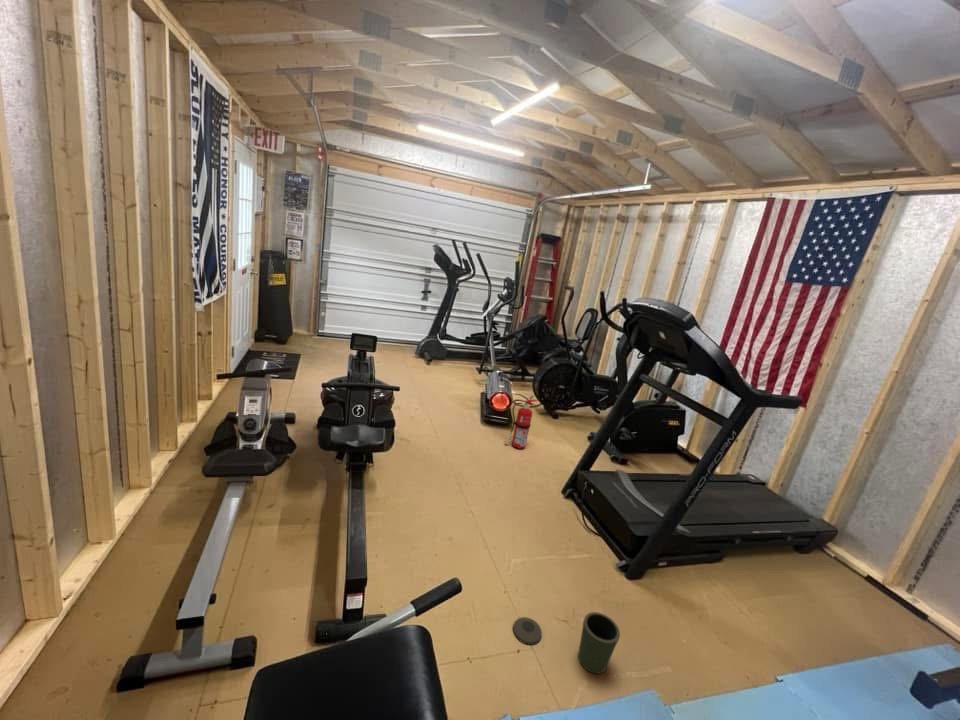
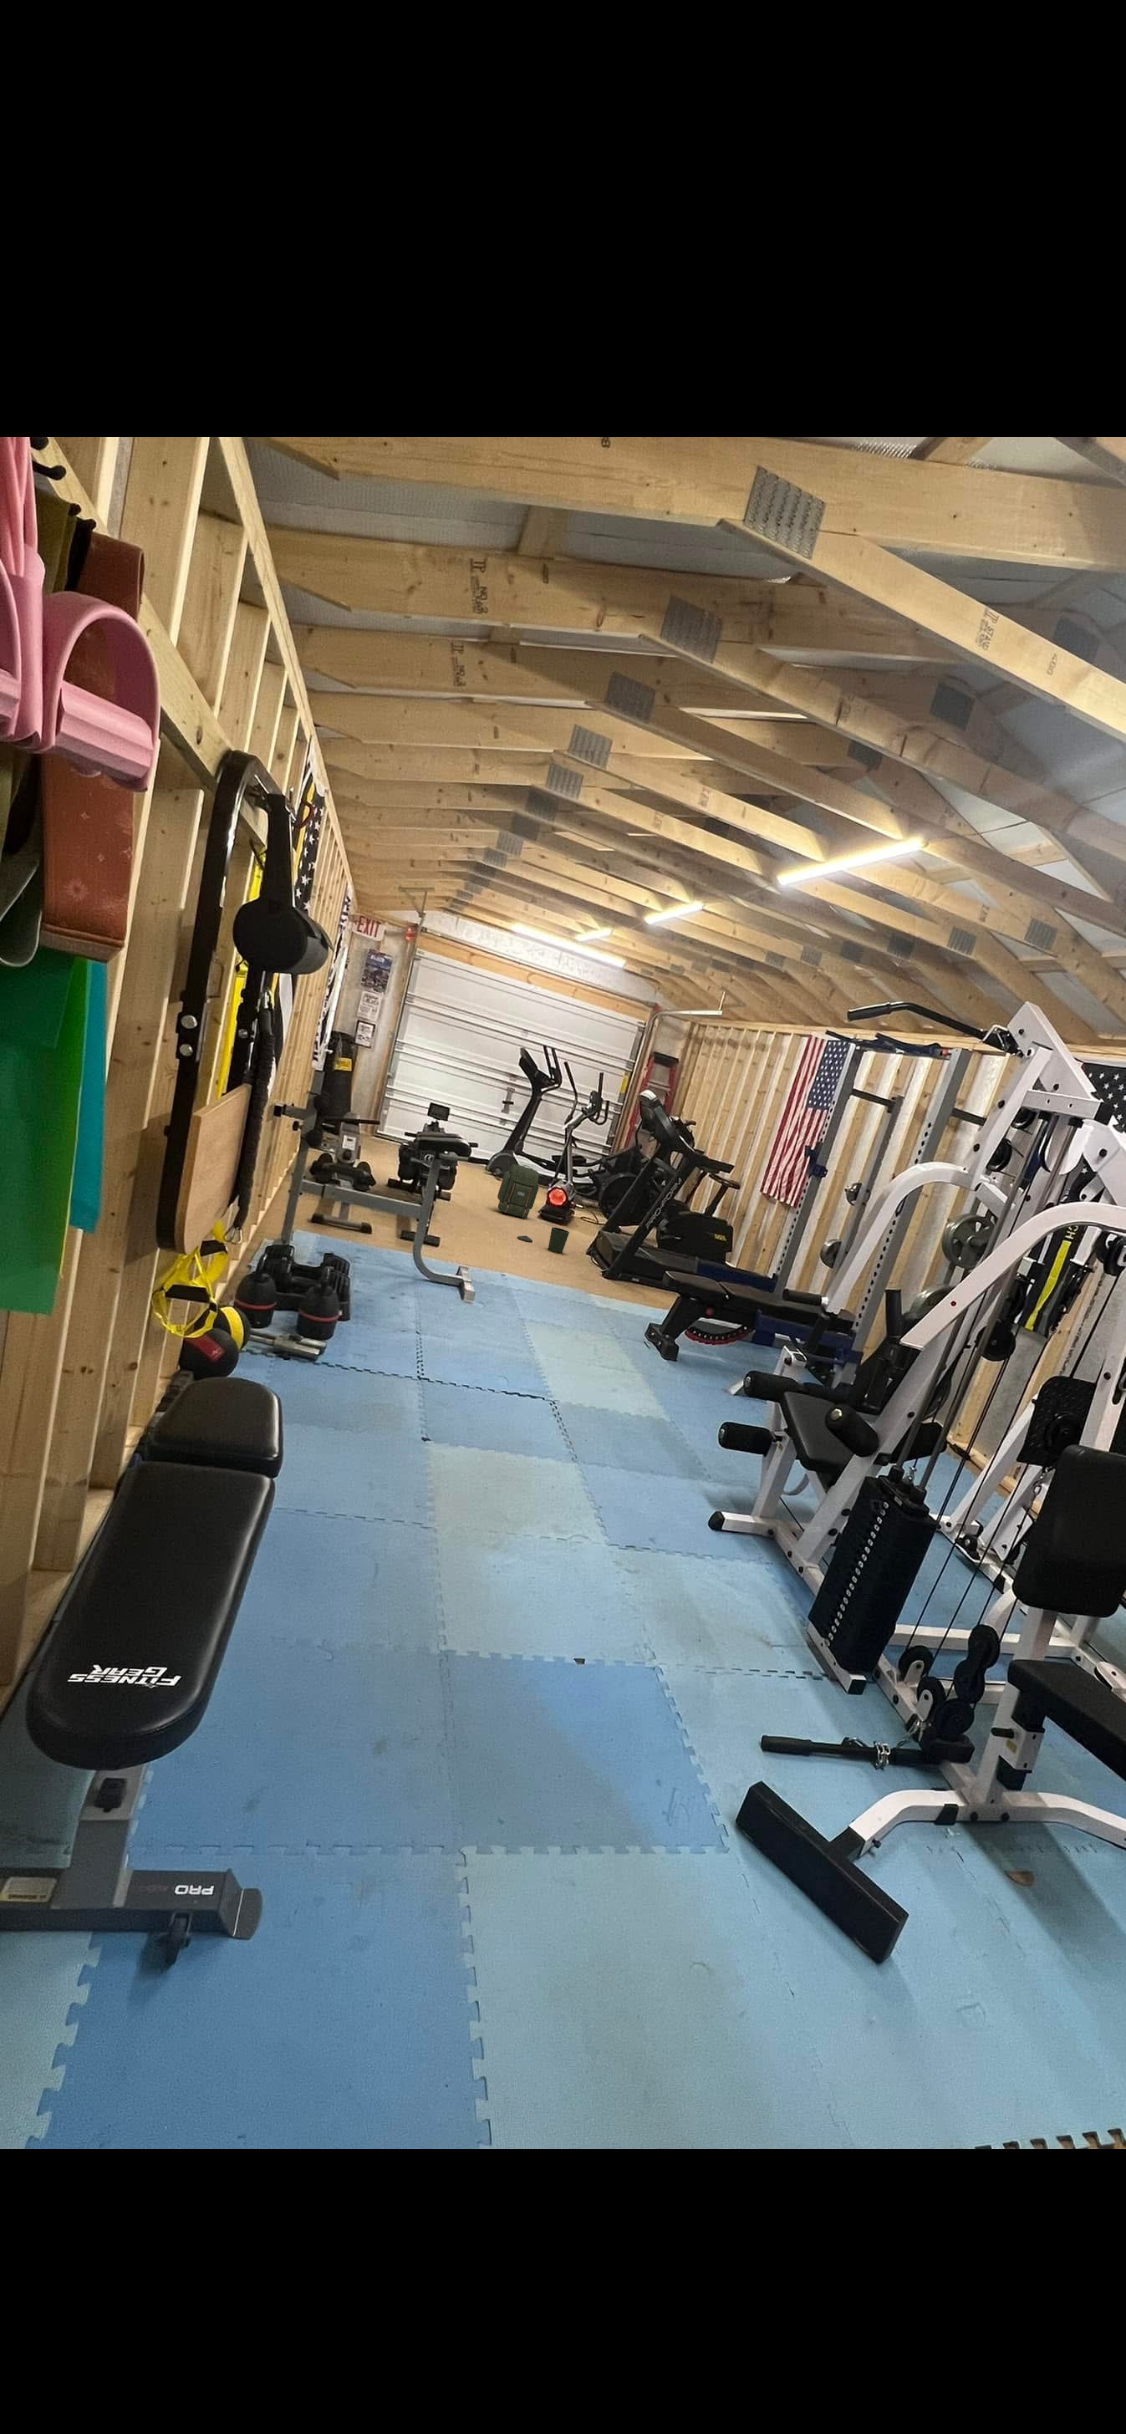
fire extinguisher: present [506,396,538,449] -> none [553,1173,583,1220]
backpack: none [447,420,501,488] -> present [497,1164,539,1218]

